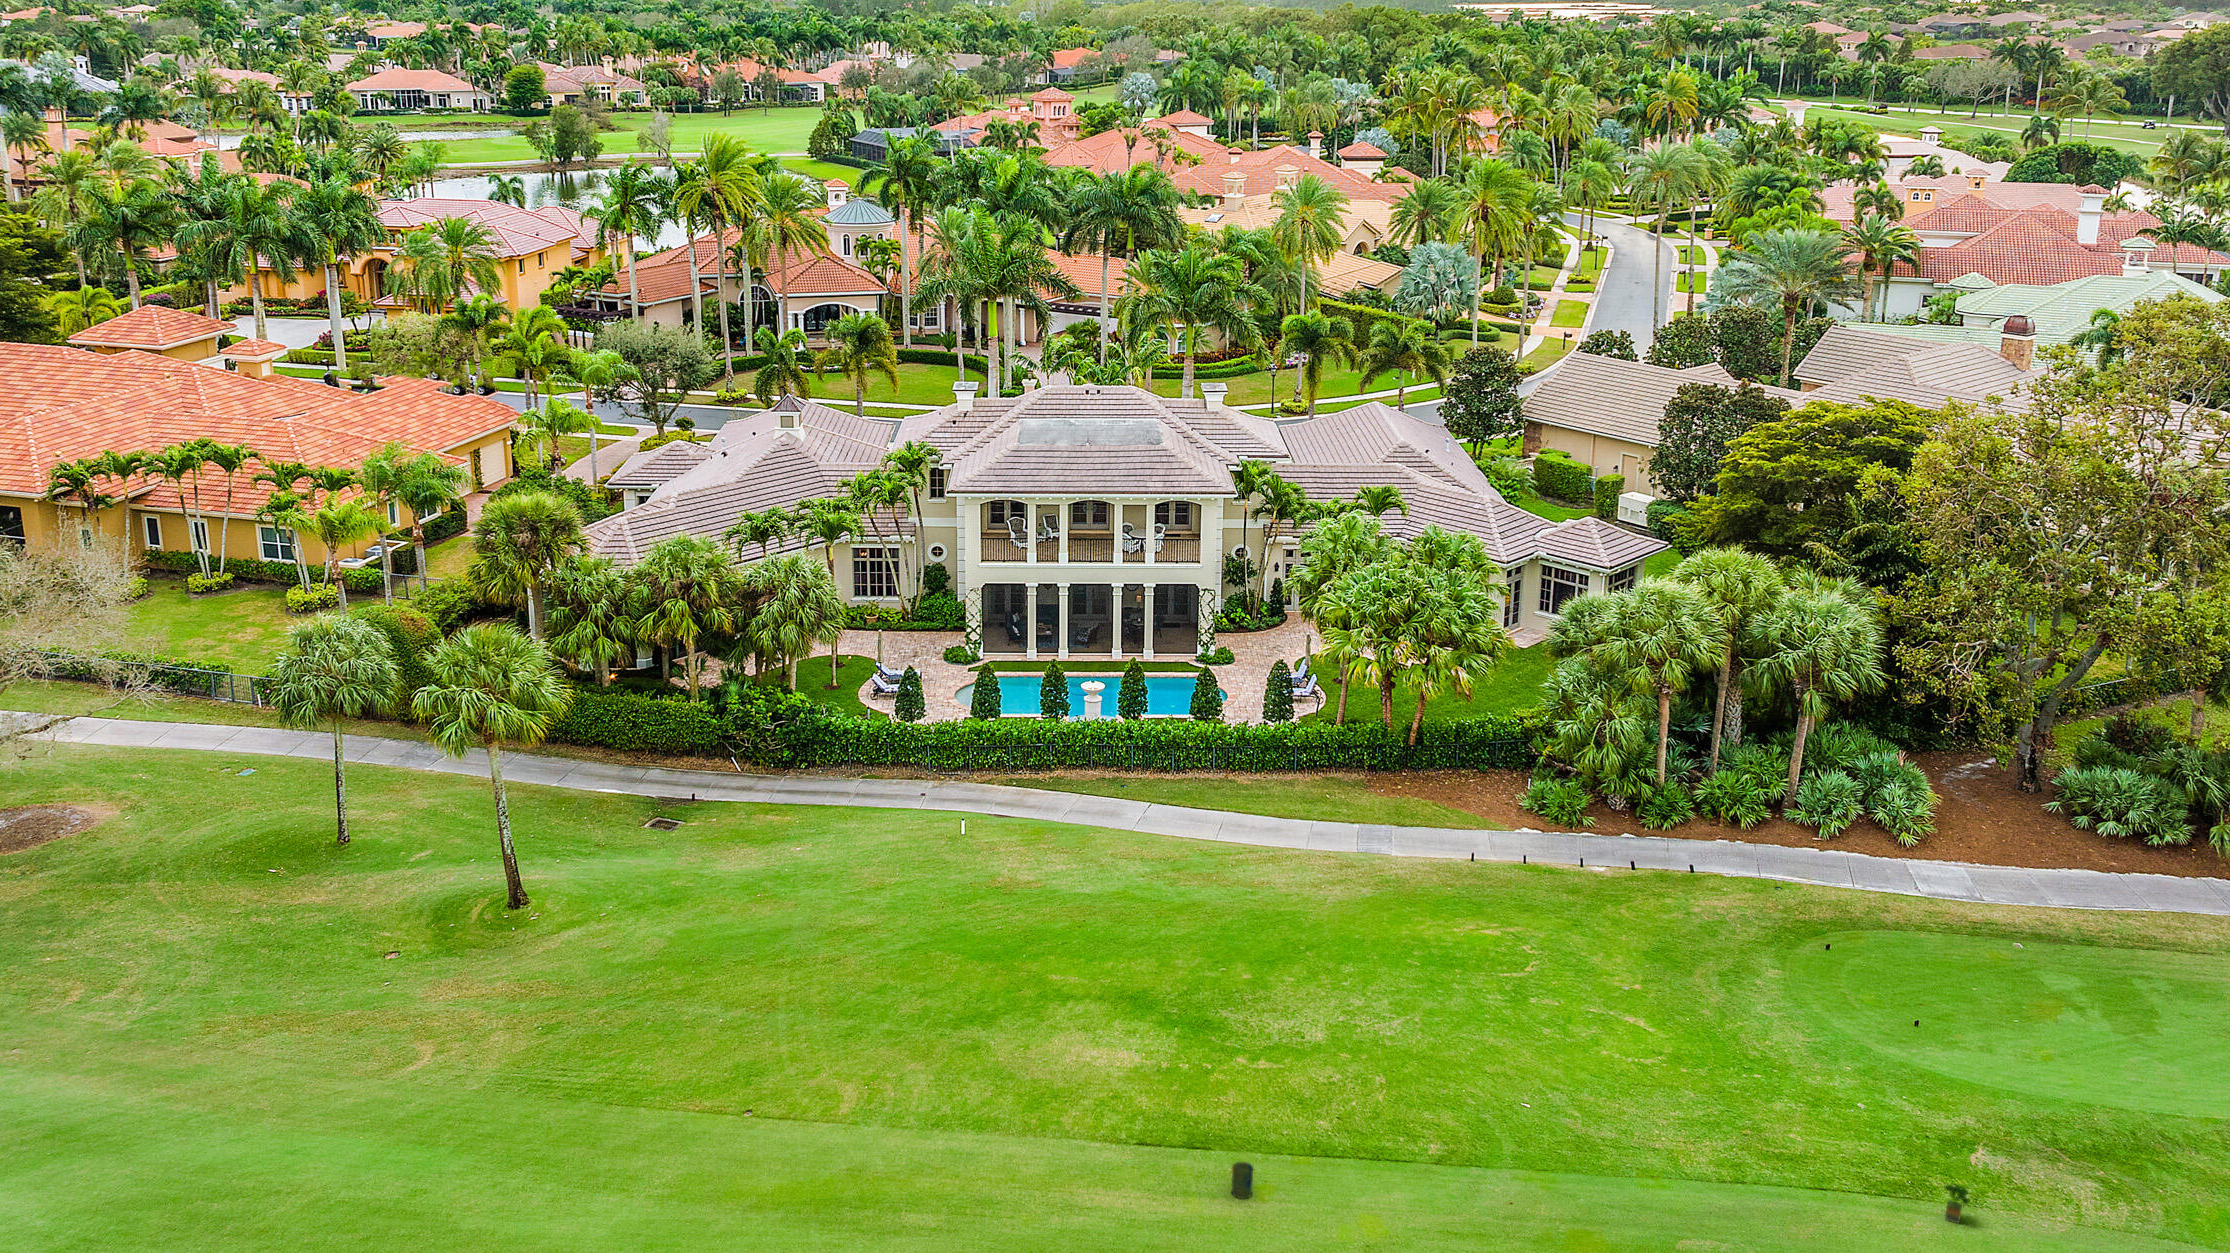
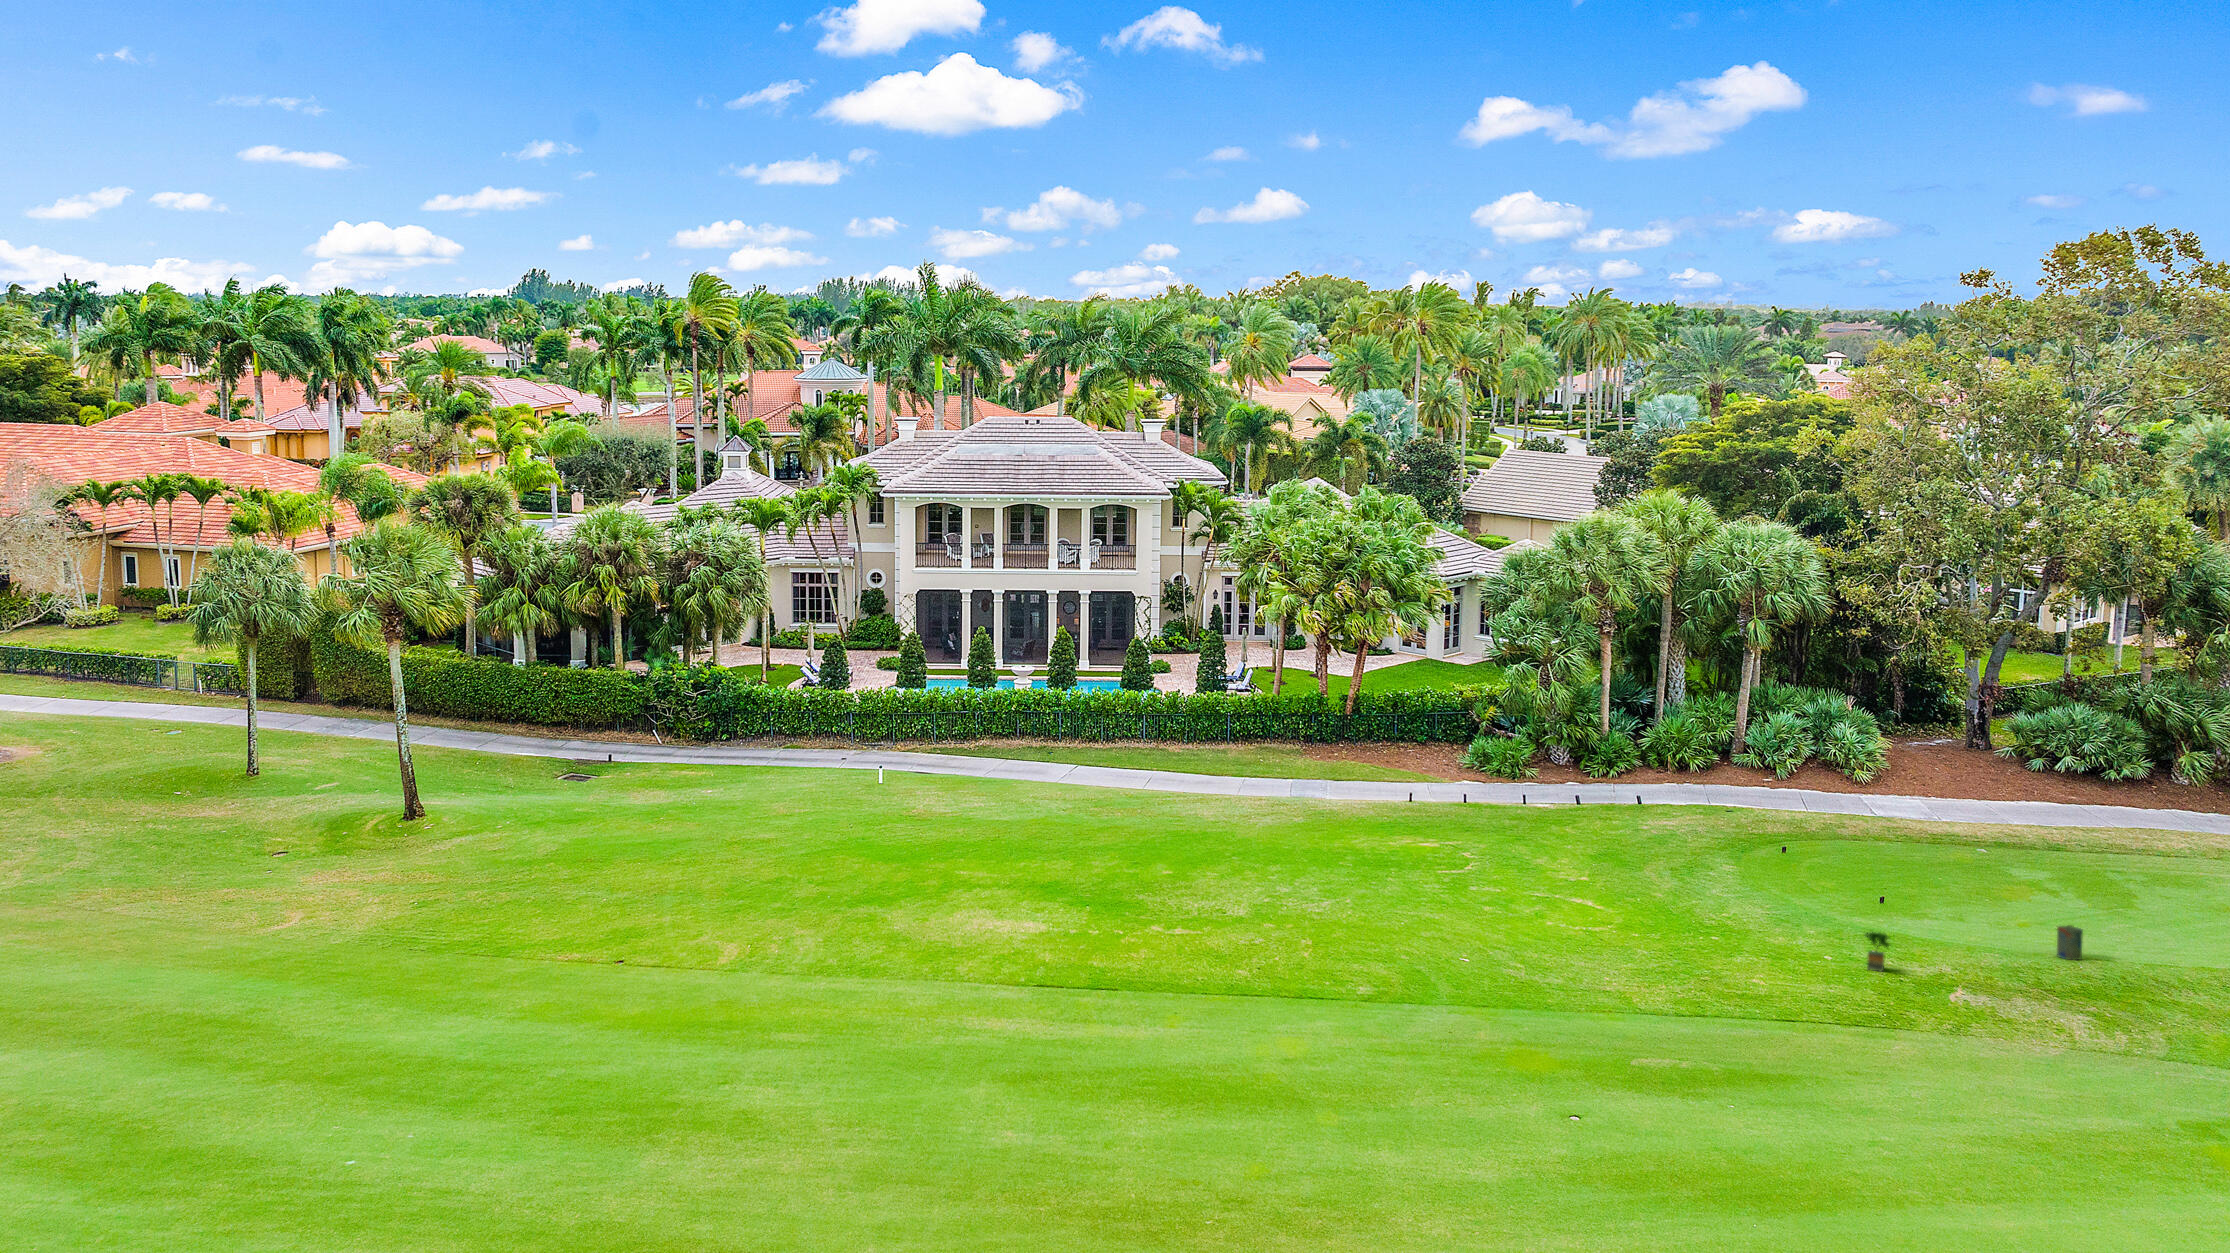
trash can: present [1232,1162,1253,1199] -> present [2057,925,2083,960]

